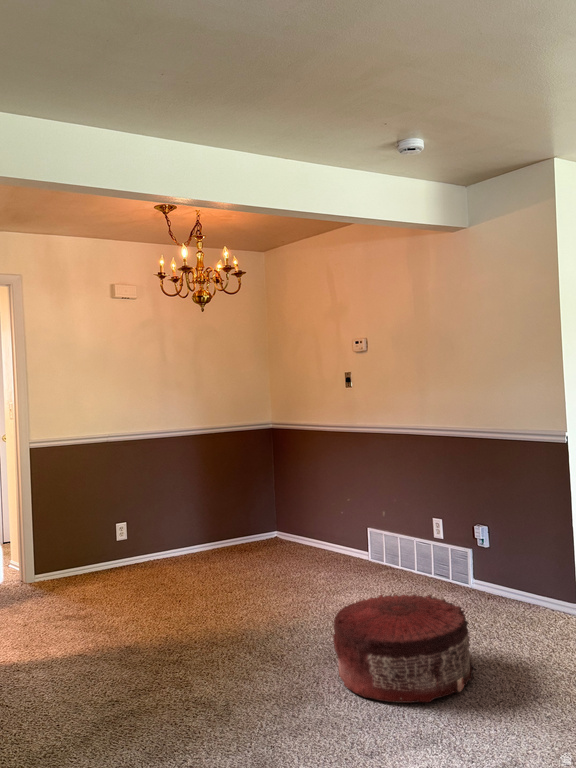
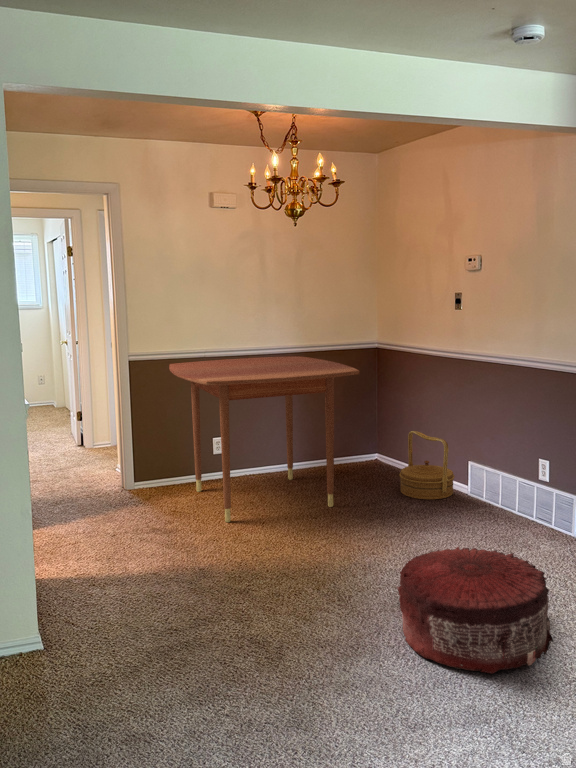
dining table: none [72,438,266,604] -> present [169,356,360,522]
woven basket: none [304,503,356,568] -> present [399,431,455,500]

